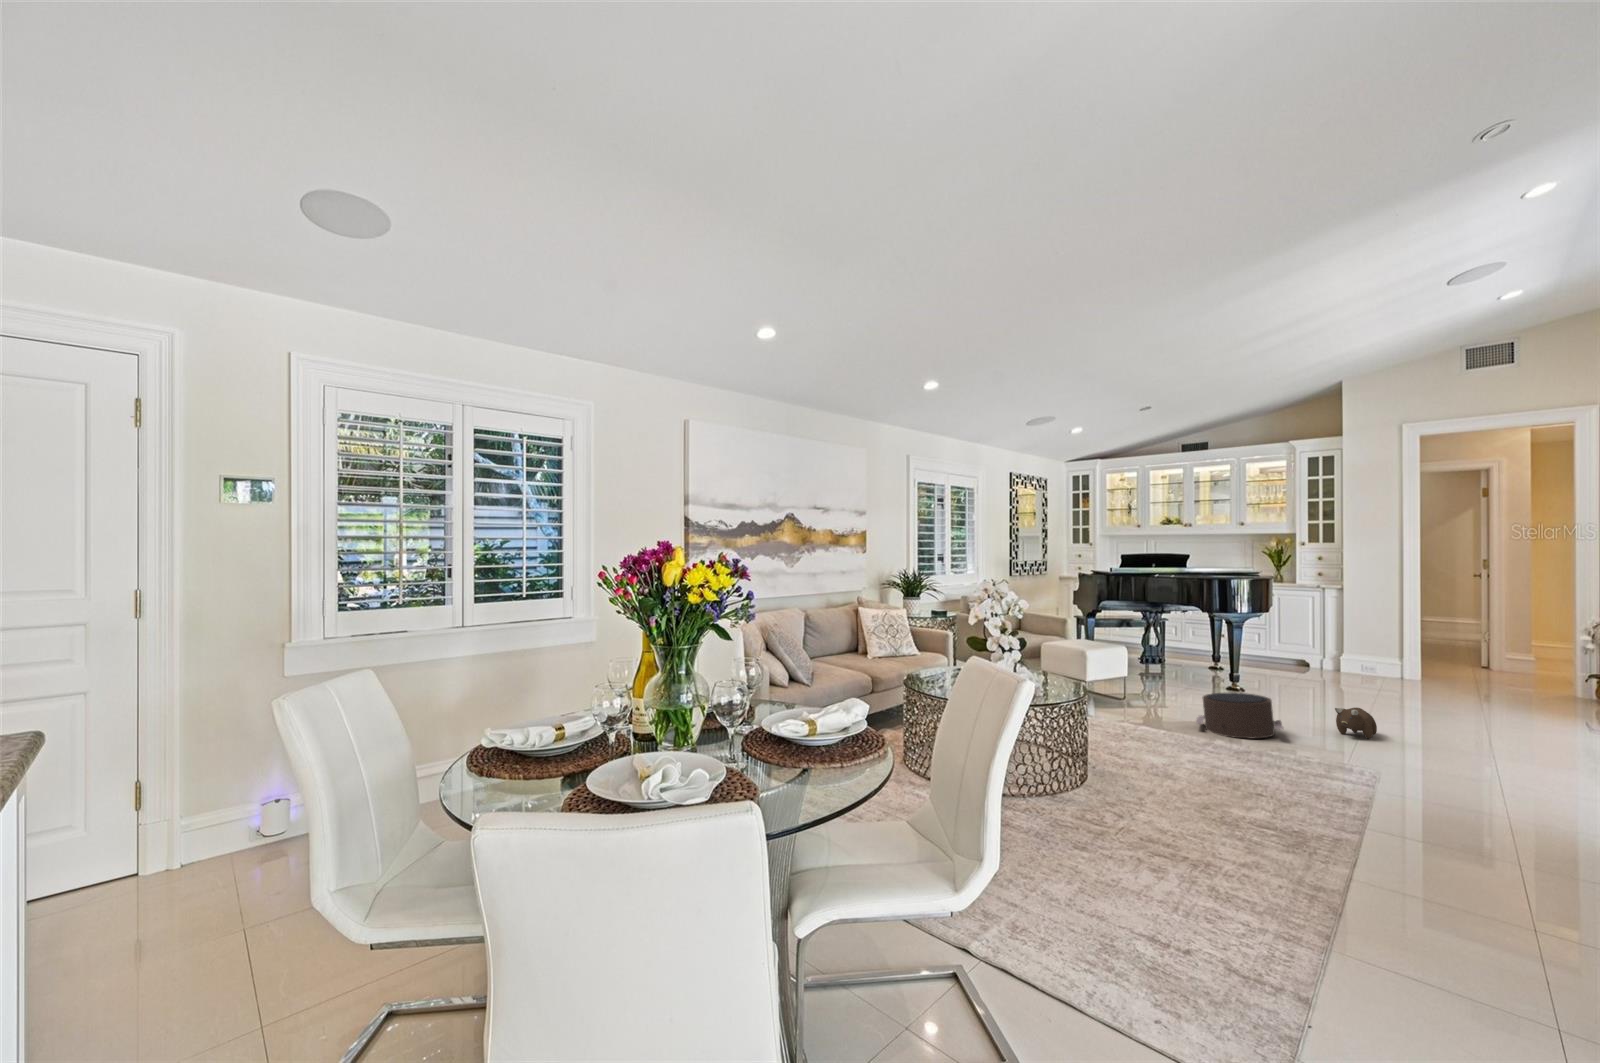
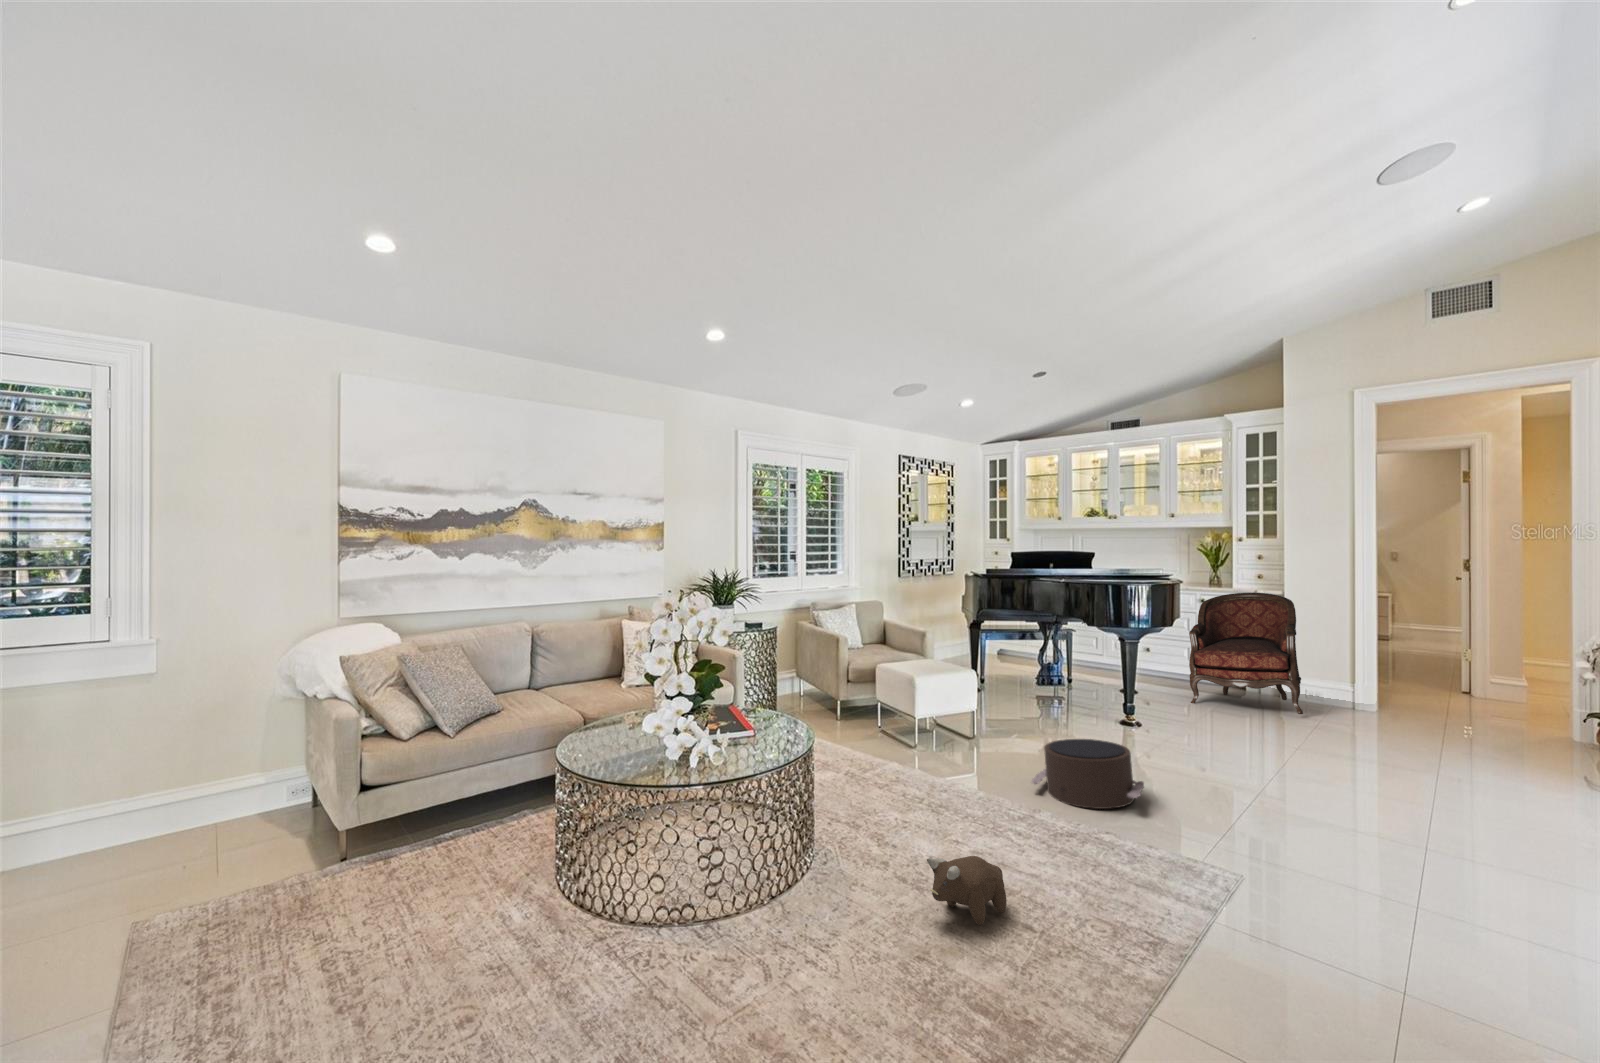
armchair: none [1269,587,1367,682] -> present [1189,593,1303,714]
plush toy: present [1335,708,1377,738] -> present [927,856,1007,925]

